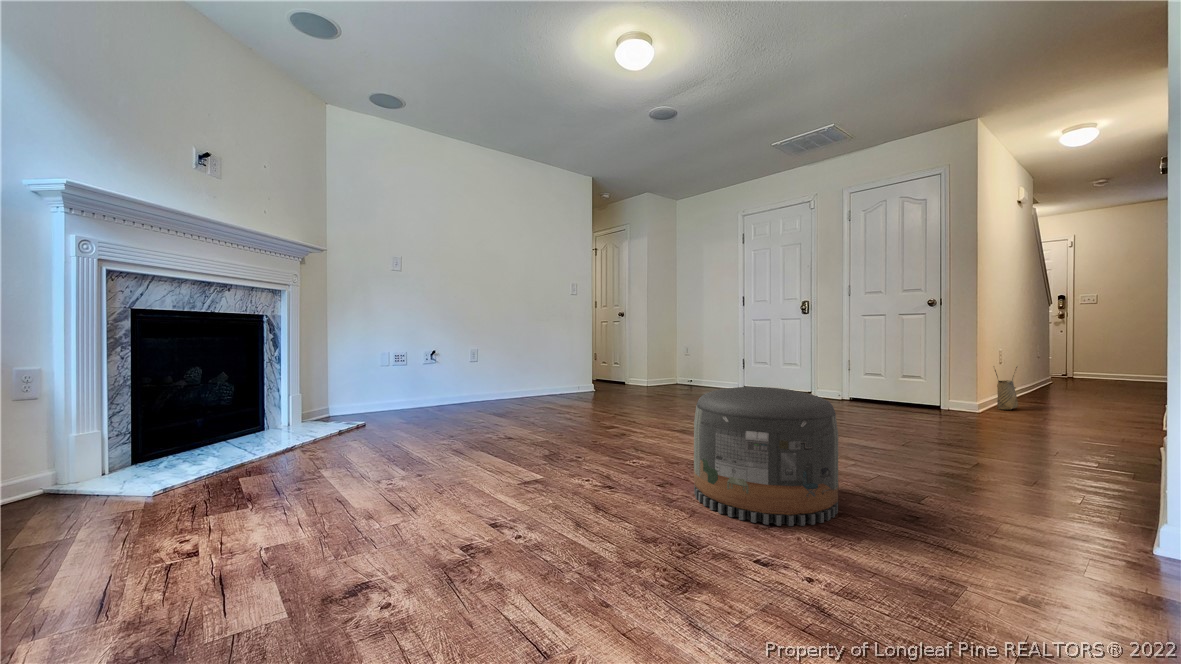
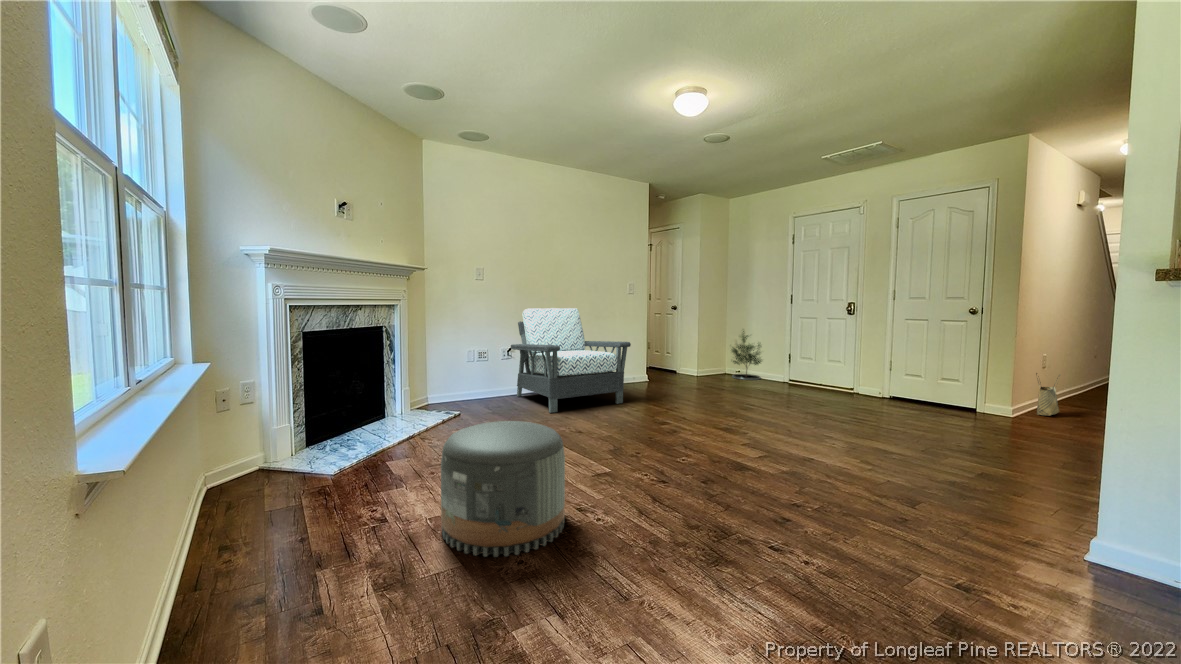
armchair: none [435,304,574,421] -> present [511,308,631,413]
potted tree: none [681,333,718,388] -> present [732,331,762,380]
pouf: present [694,387,838,526] -> present [441,421,565,557]

